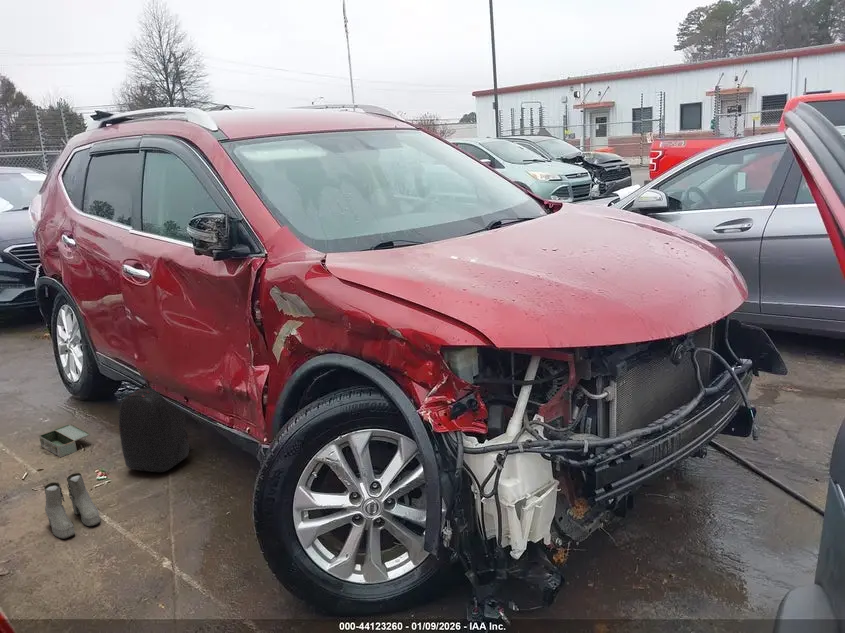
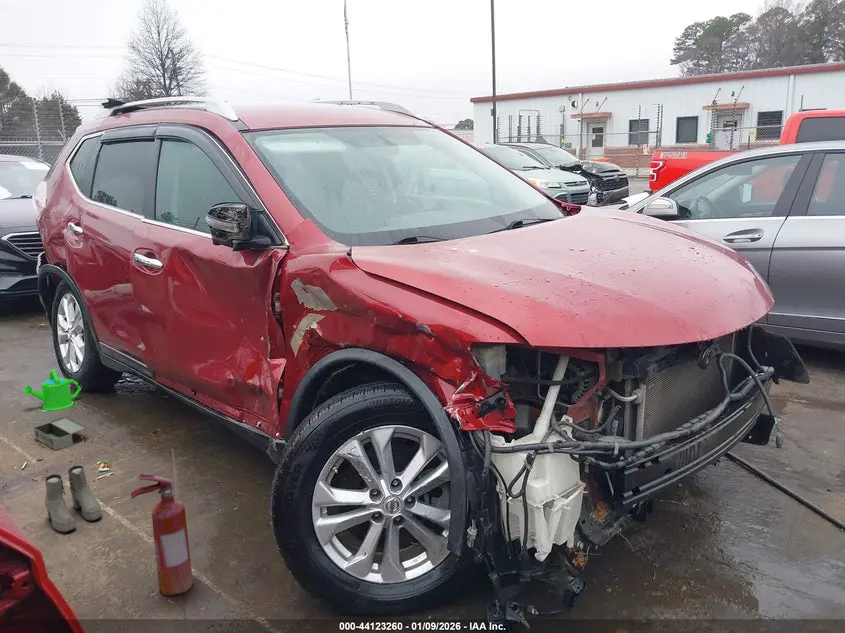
watering can: none [30,377,87,418] -> present [24,369,82,410]
backpack: present [119,383,192,472] -> none [121,374,194,468]
fire extinguisher: none [118,482,185,599] -> present [130,474,193,595]

